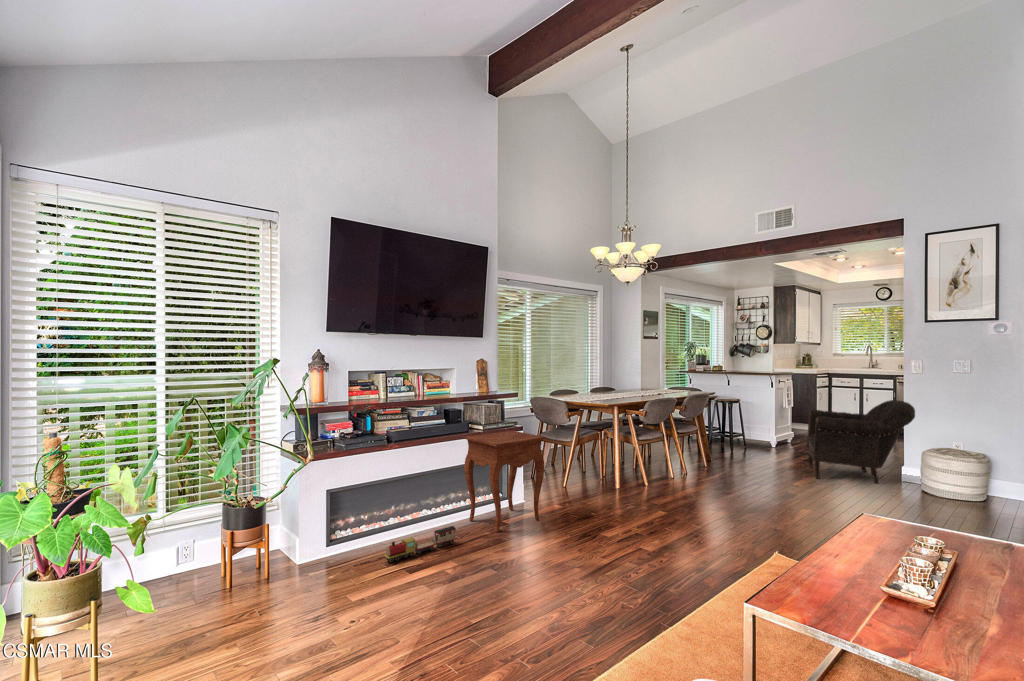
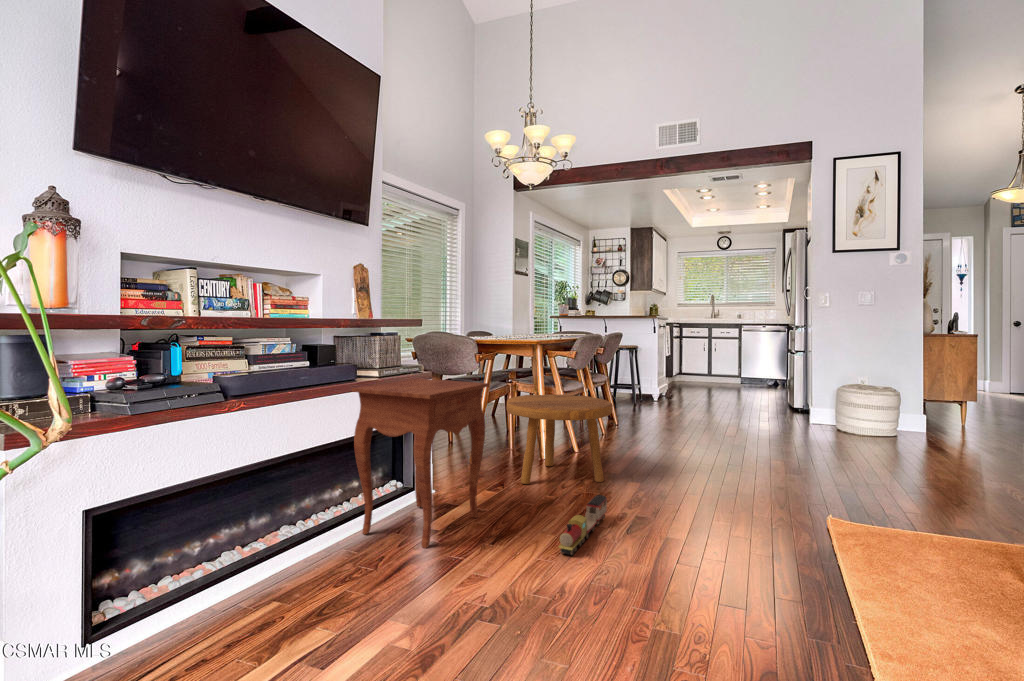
armchair: present [807,400,915,484] -> none [711,339,831,430]
footstool: none [579,442,654,508] -> present [507,394,613,484]
toy train: present [384,526,456,563] -> present [559,495,607,555]

